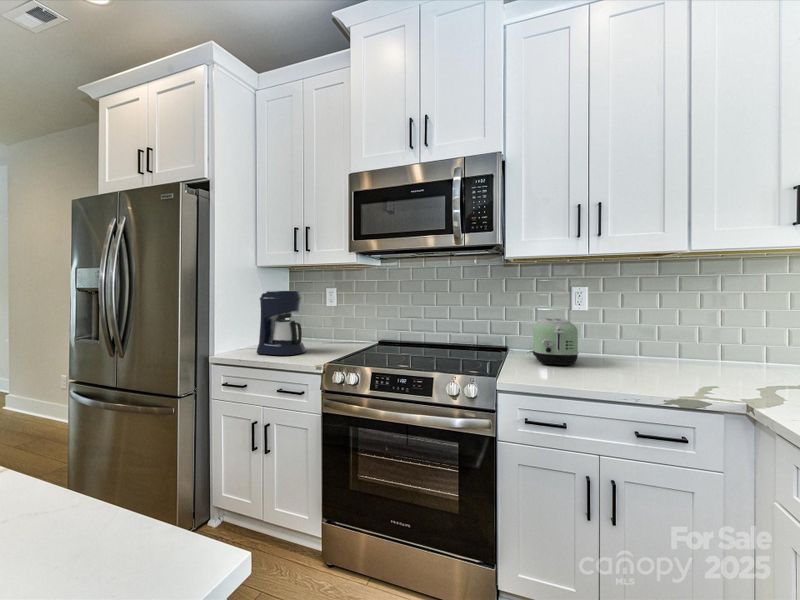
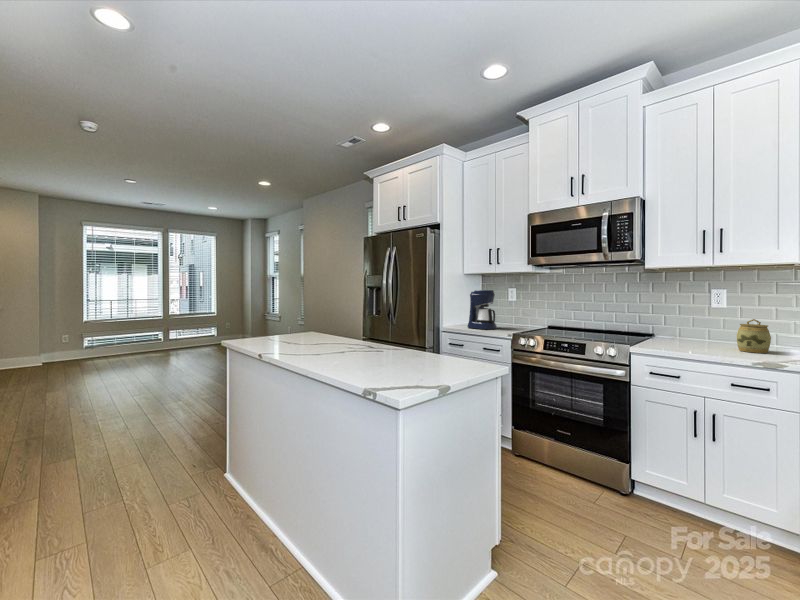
toaster: present [532,318,579,366] -> none [669,311,709,345]
jar: none [611,329,650,375] -> present [737,319,771,353]

